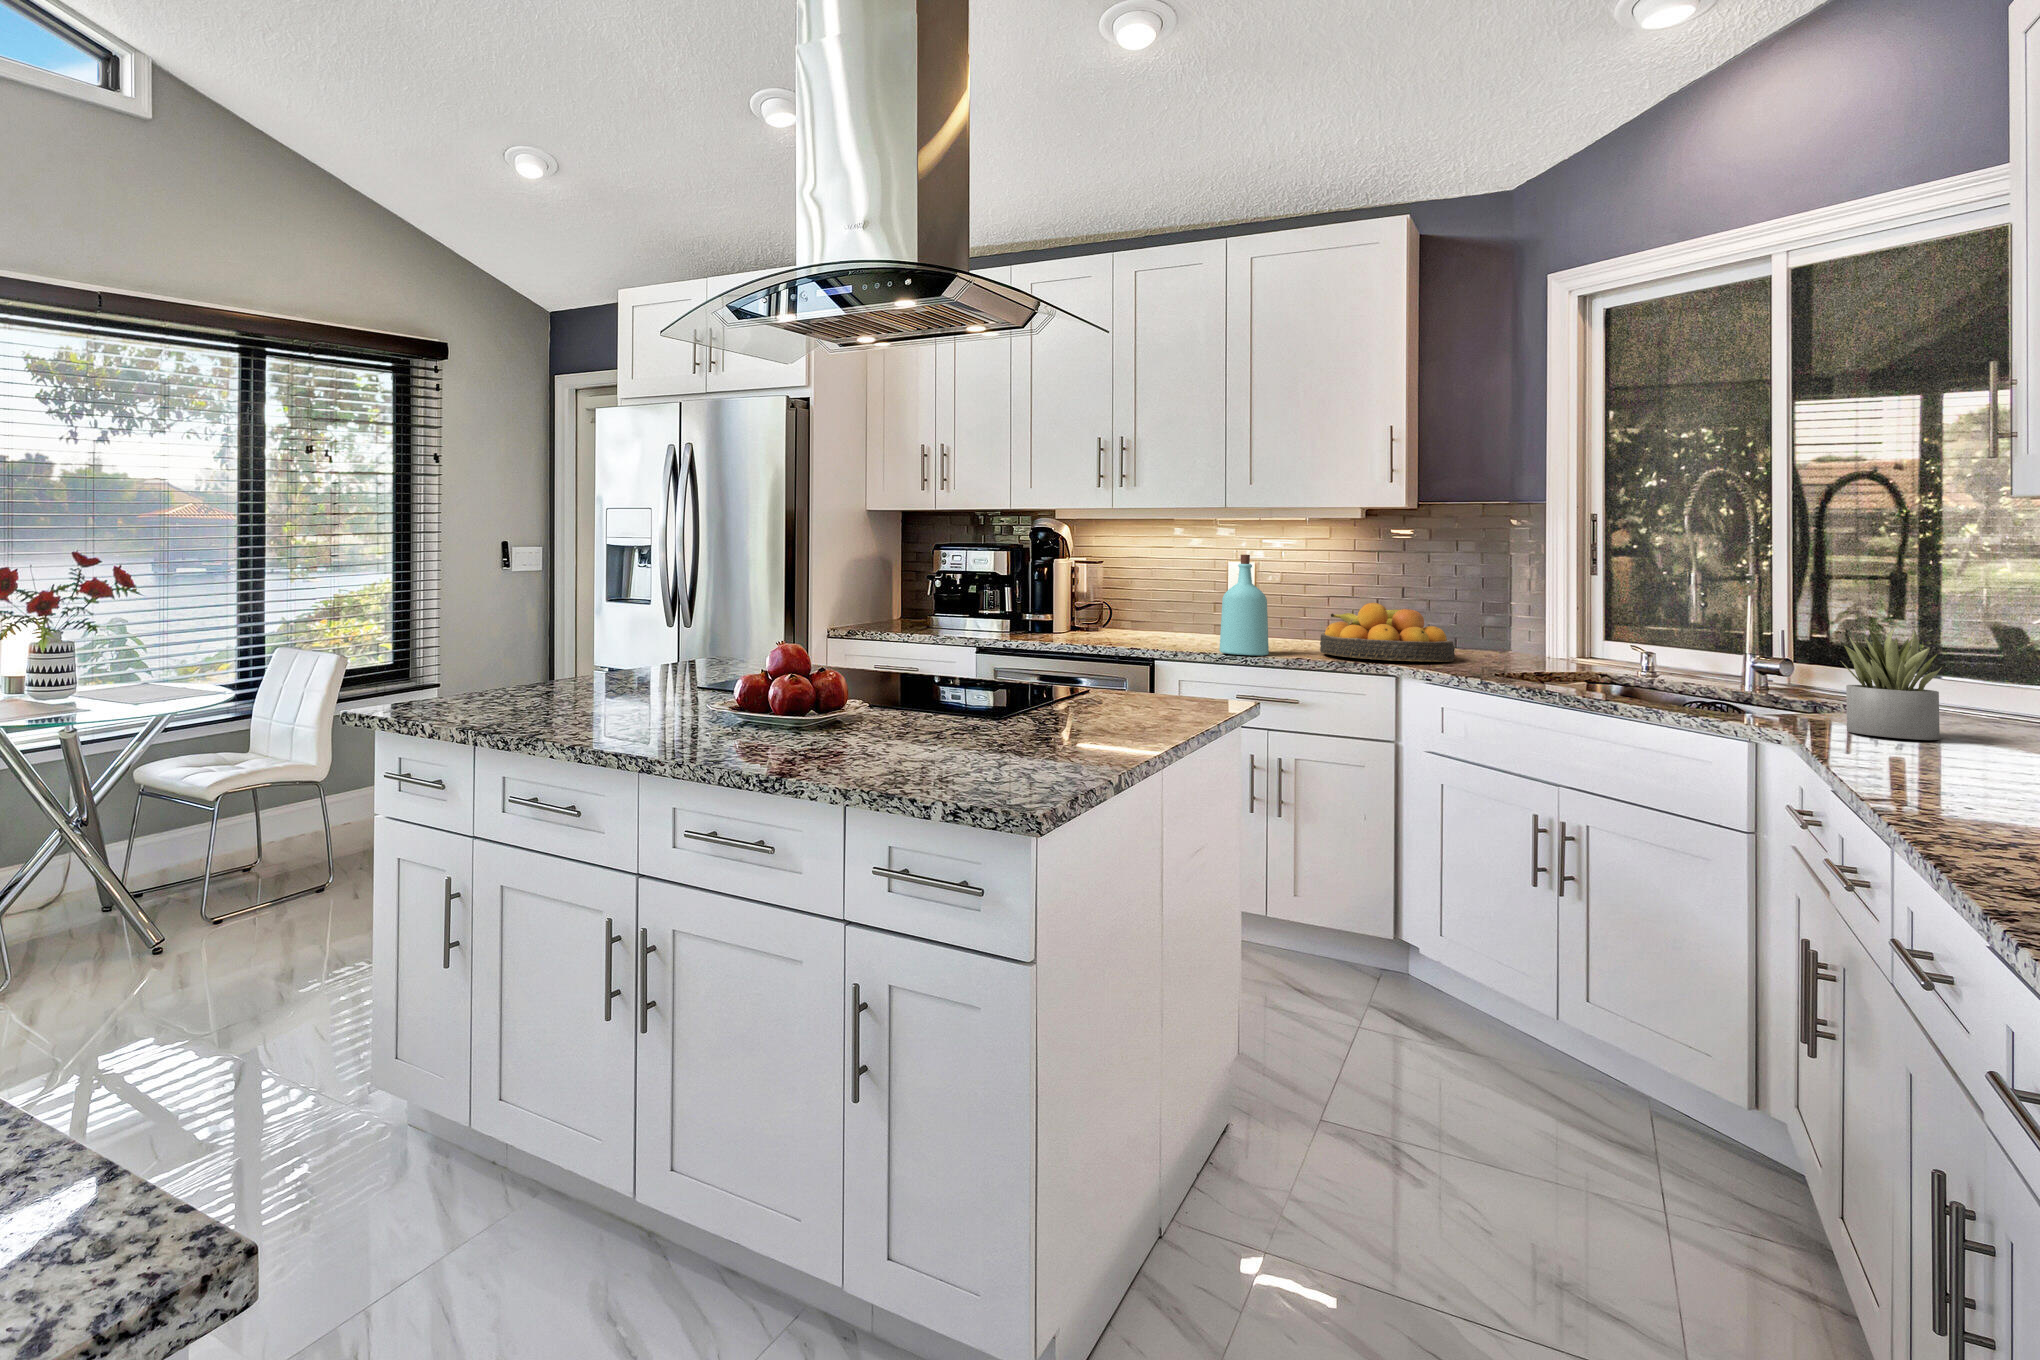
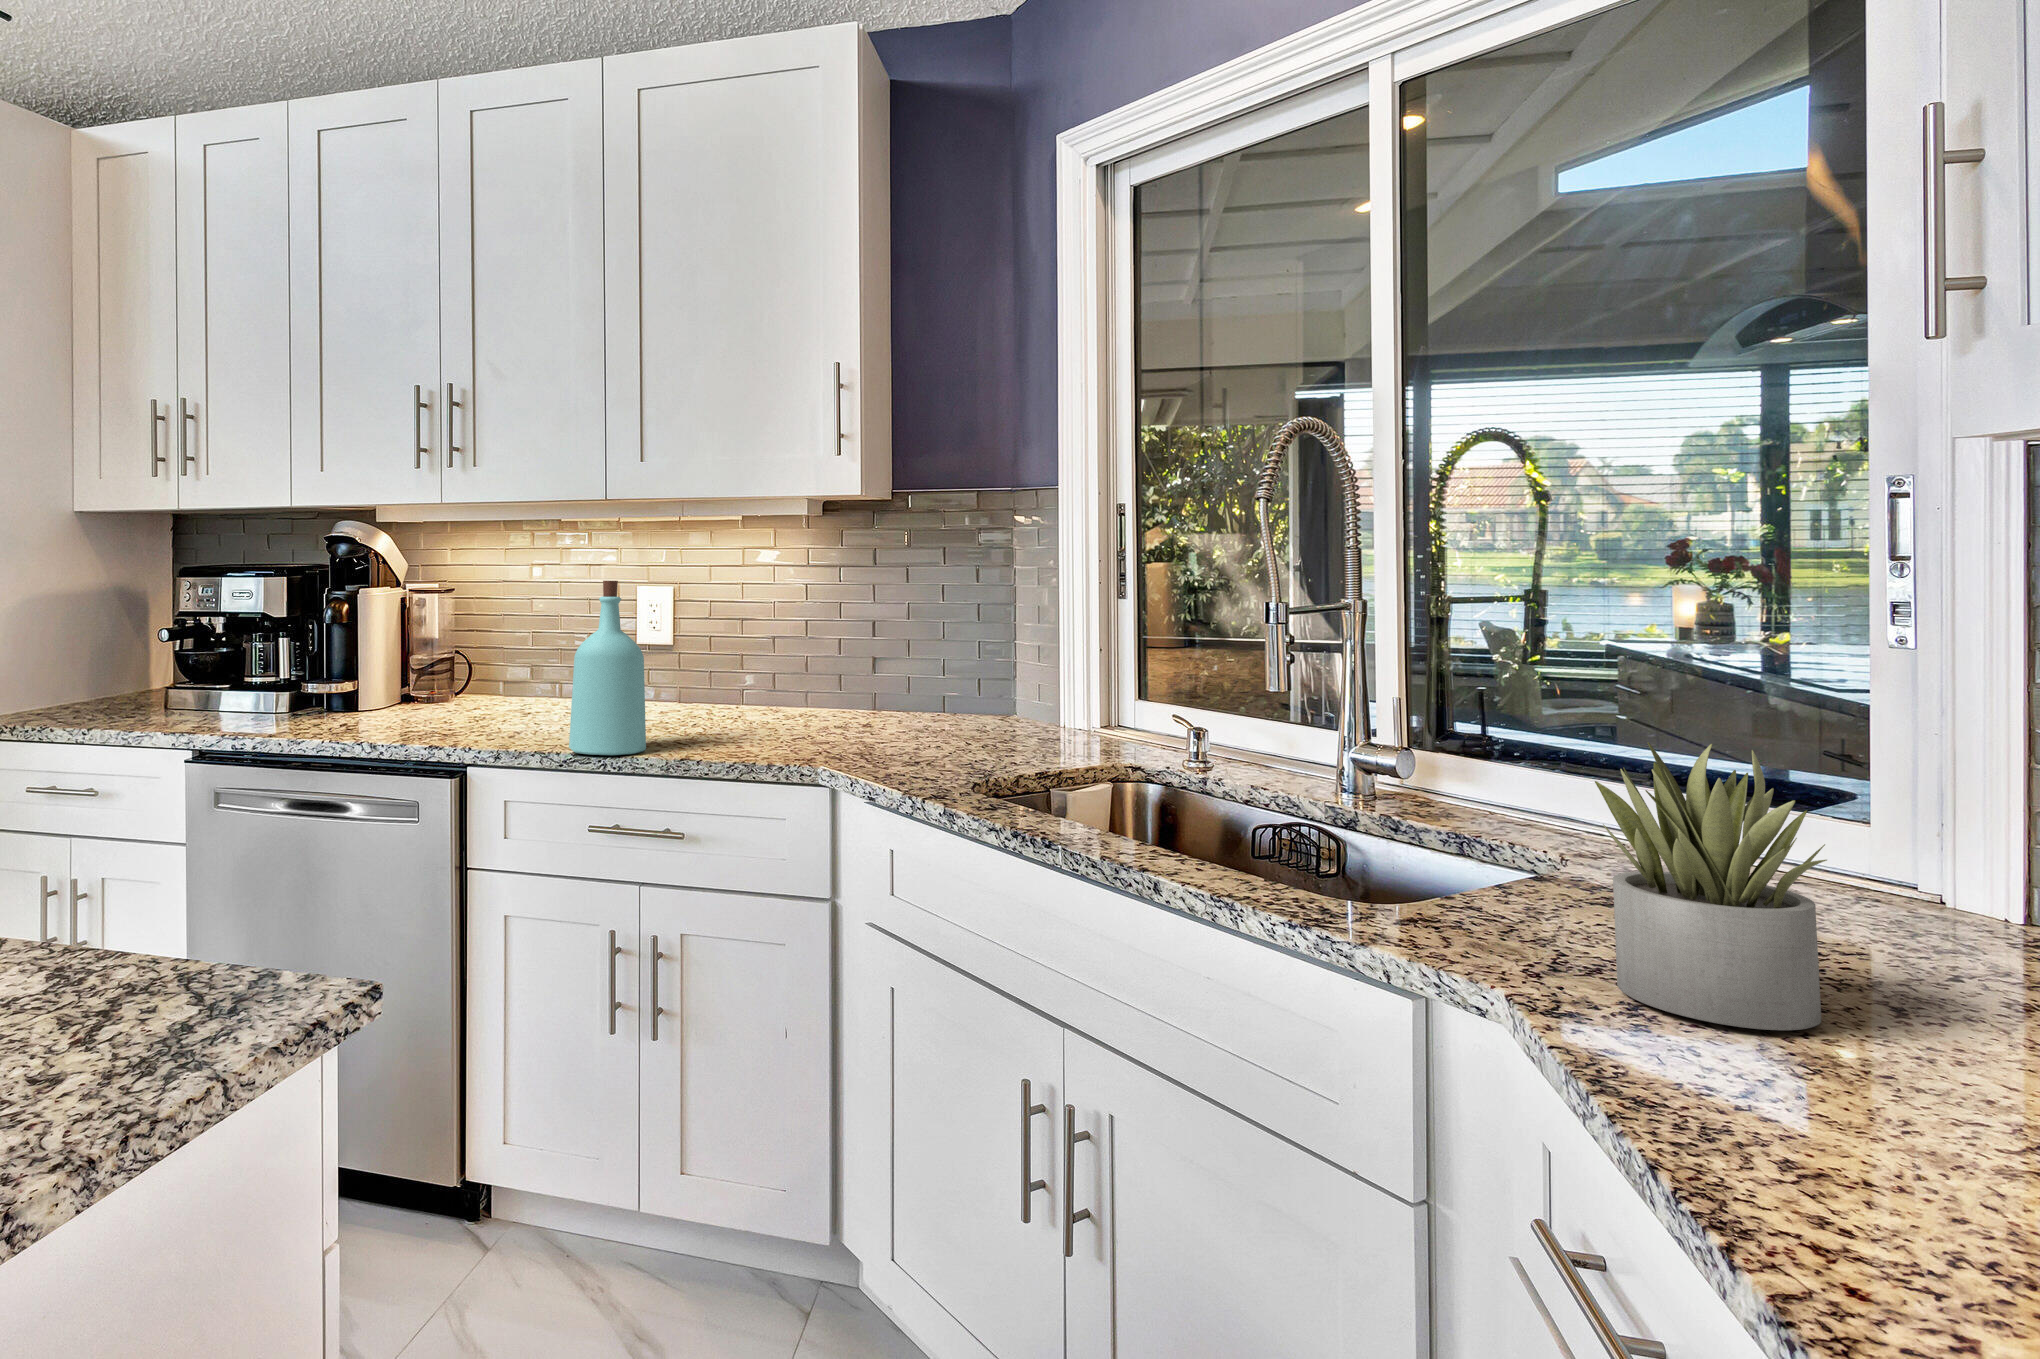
fruit bowl: present [1320,603,1455,662] -> none [728,654,925,760]

